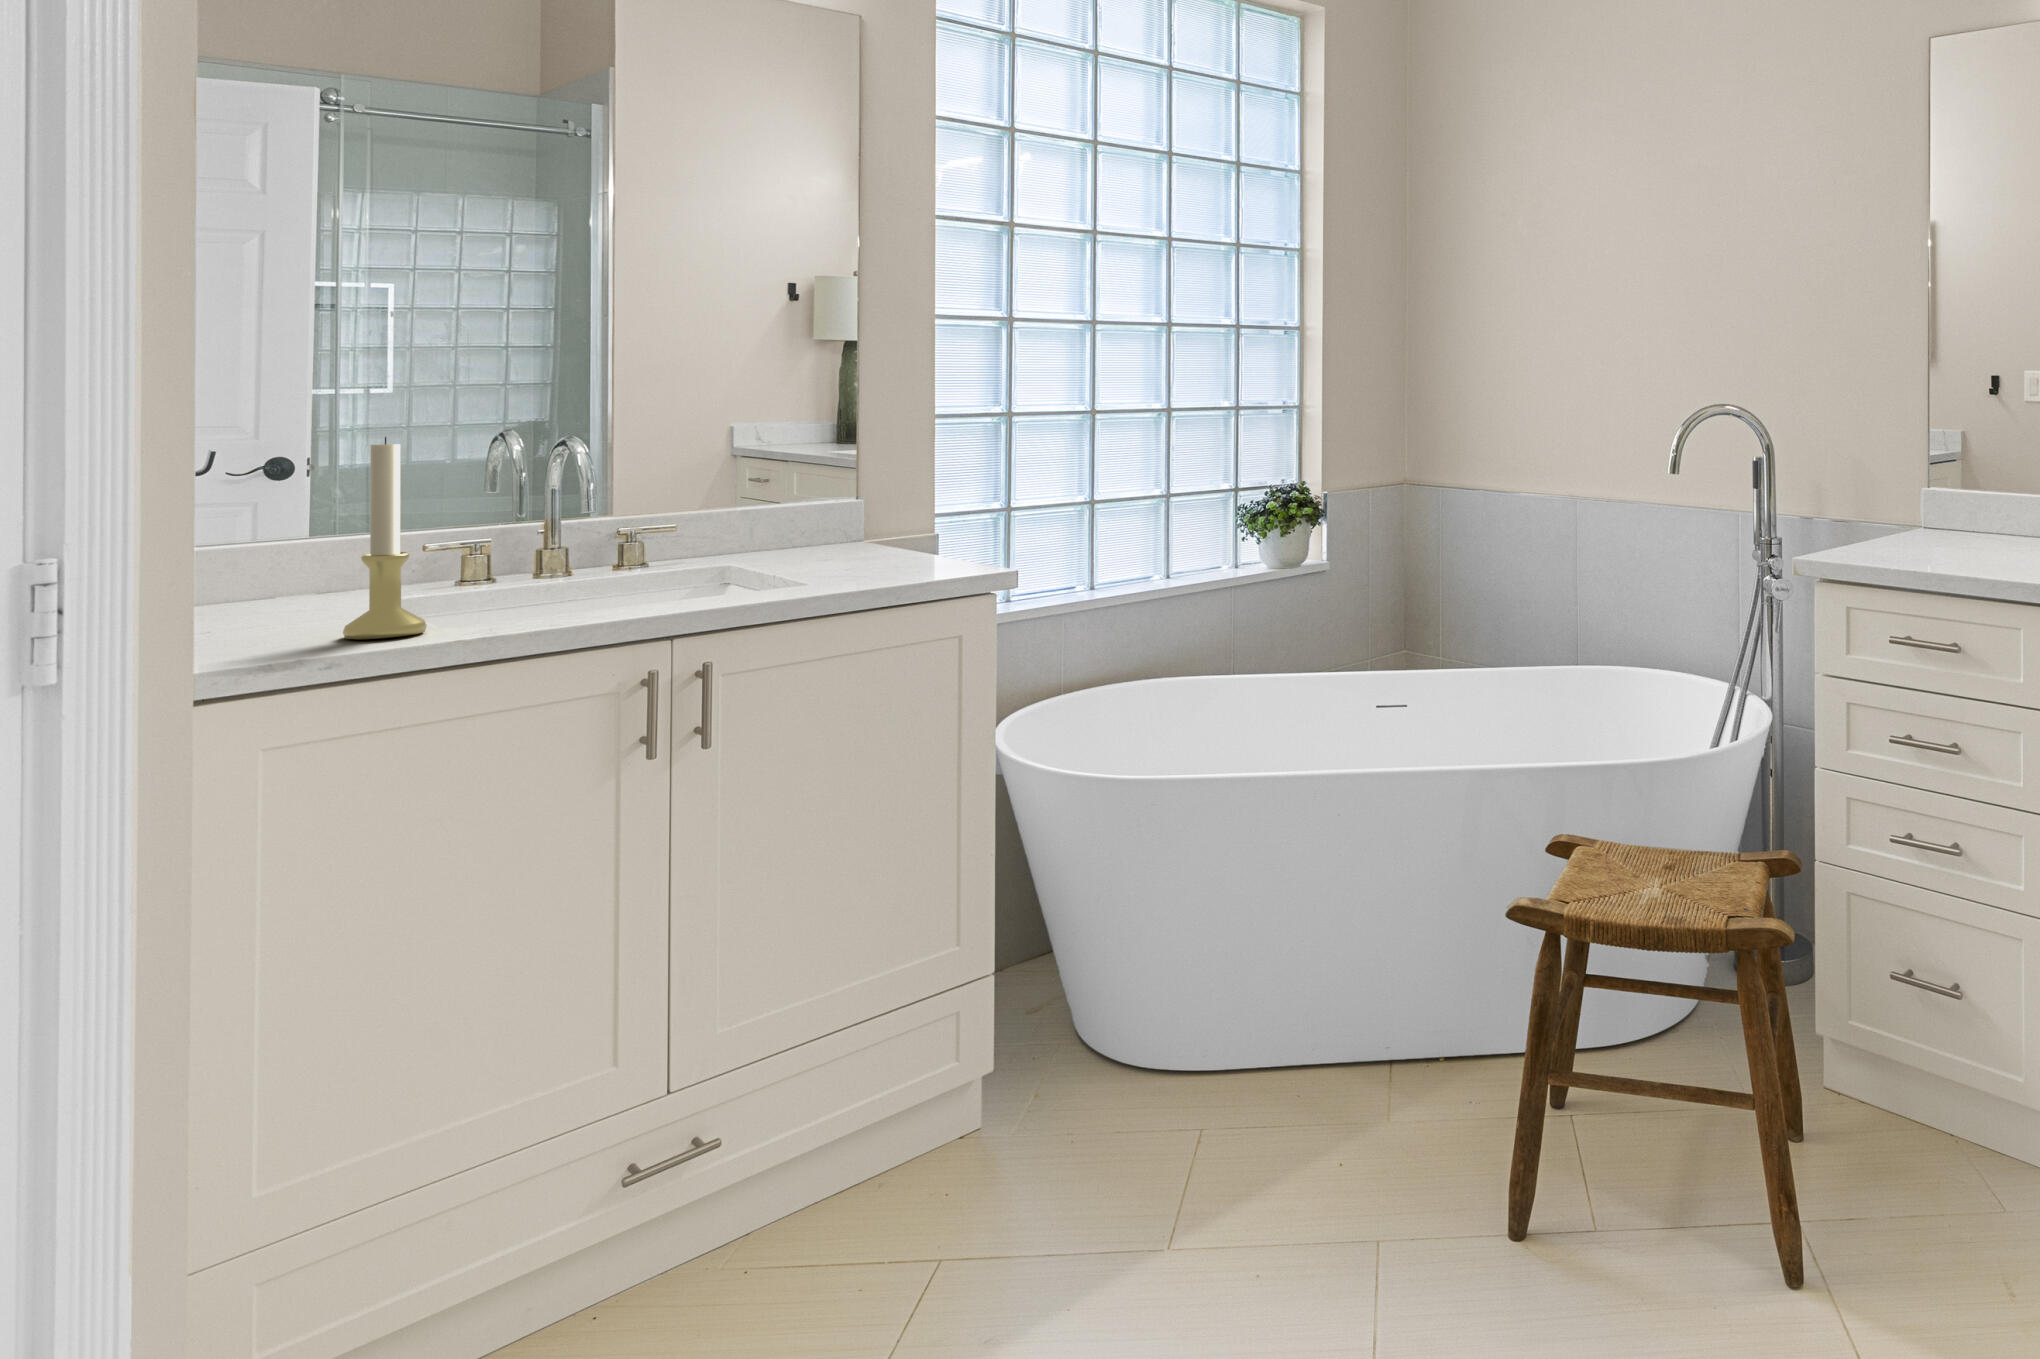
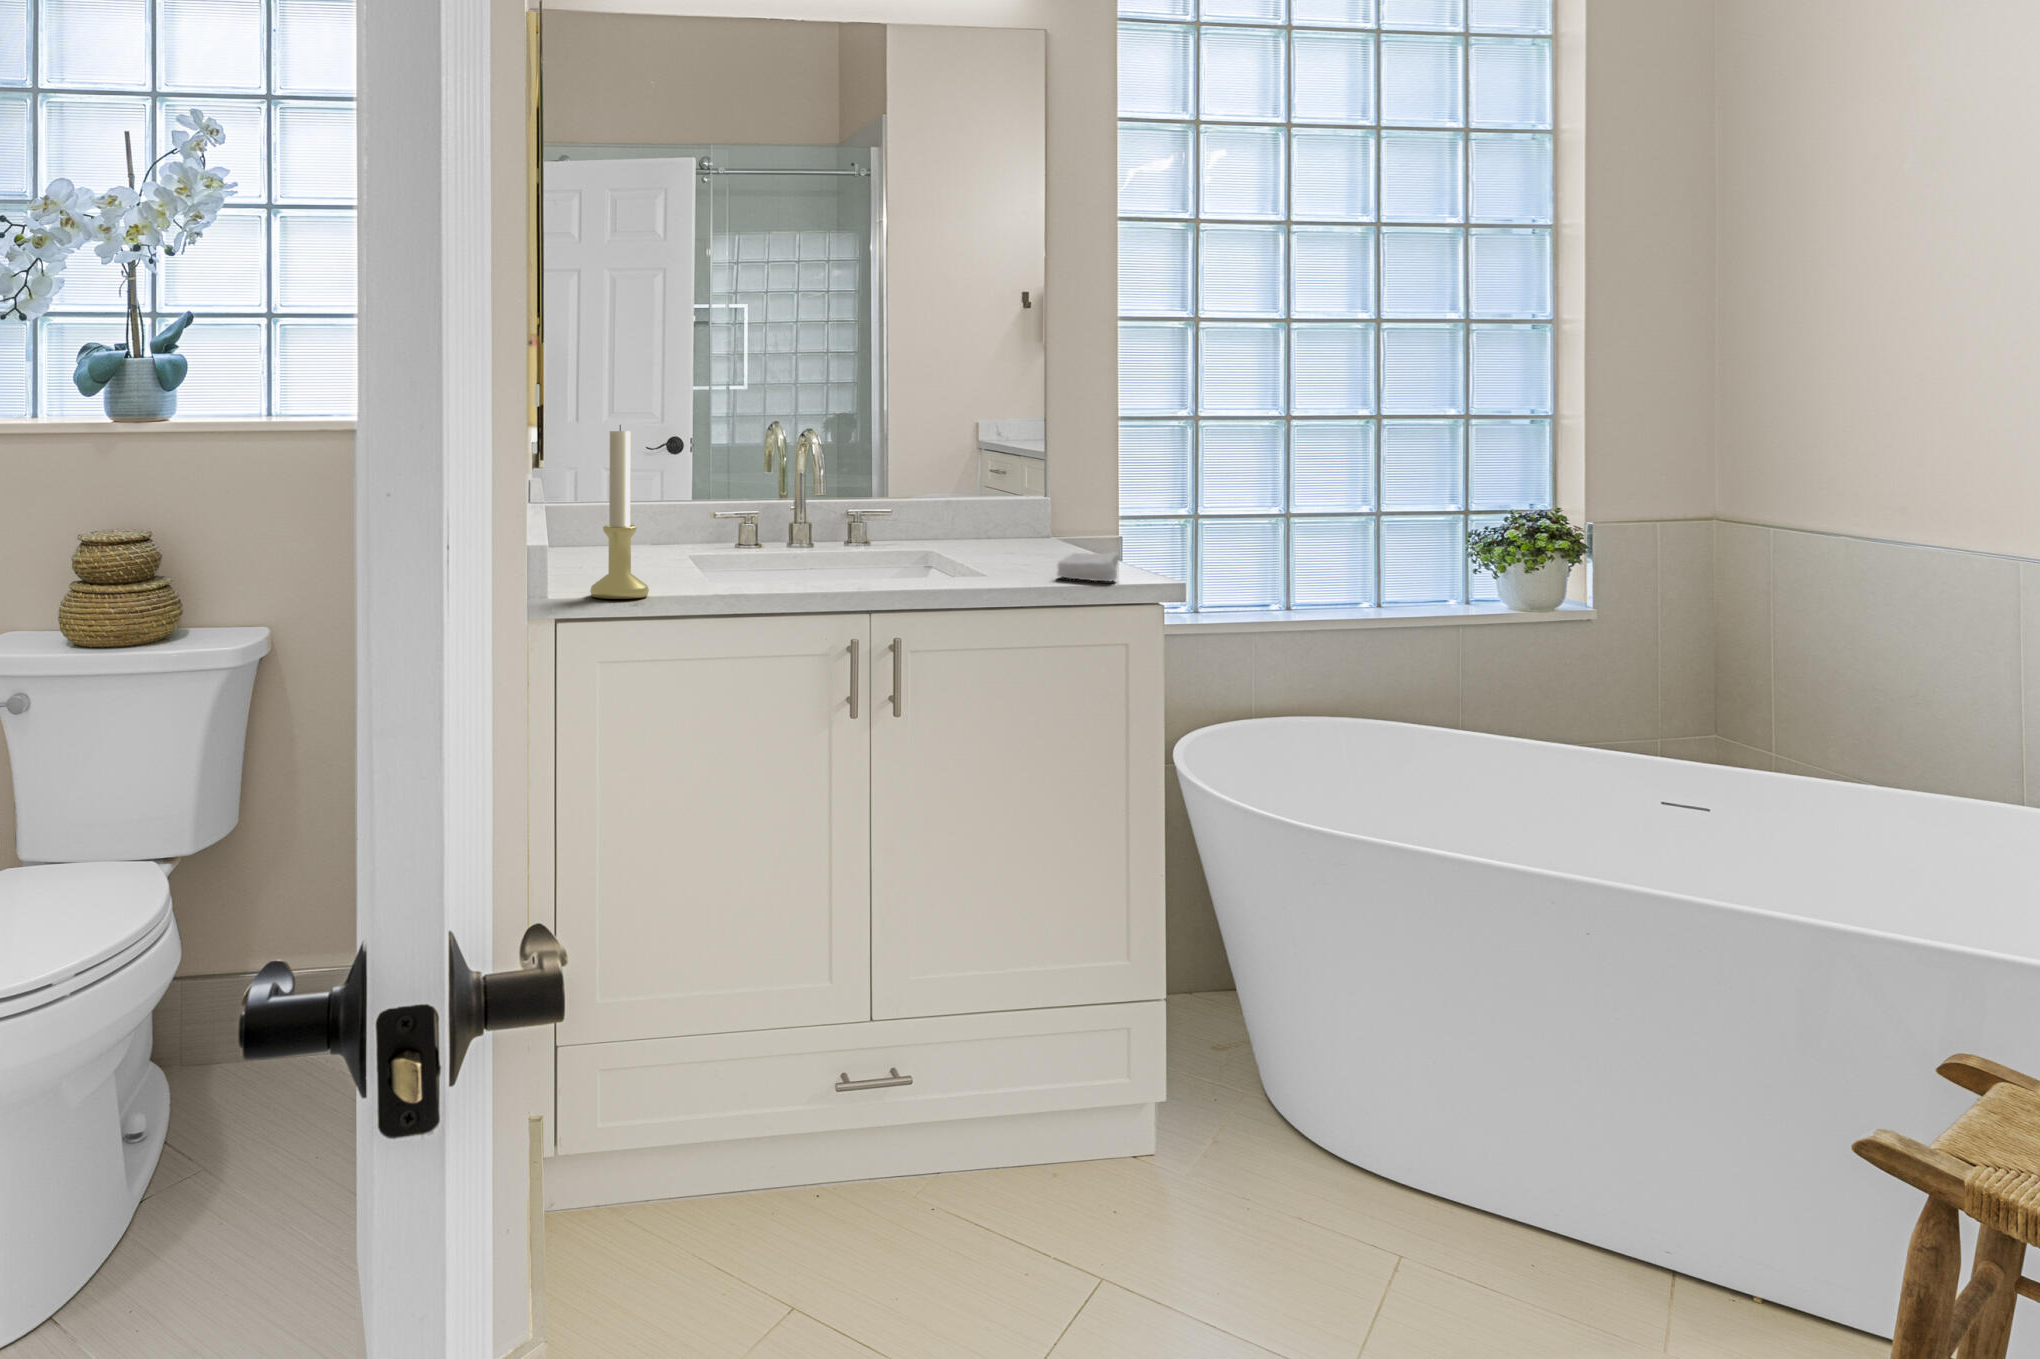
soap bar: none [893,545,954,573] -> present [1057,553,1119,581]

